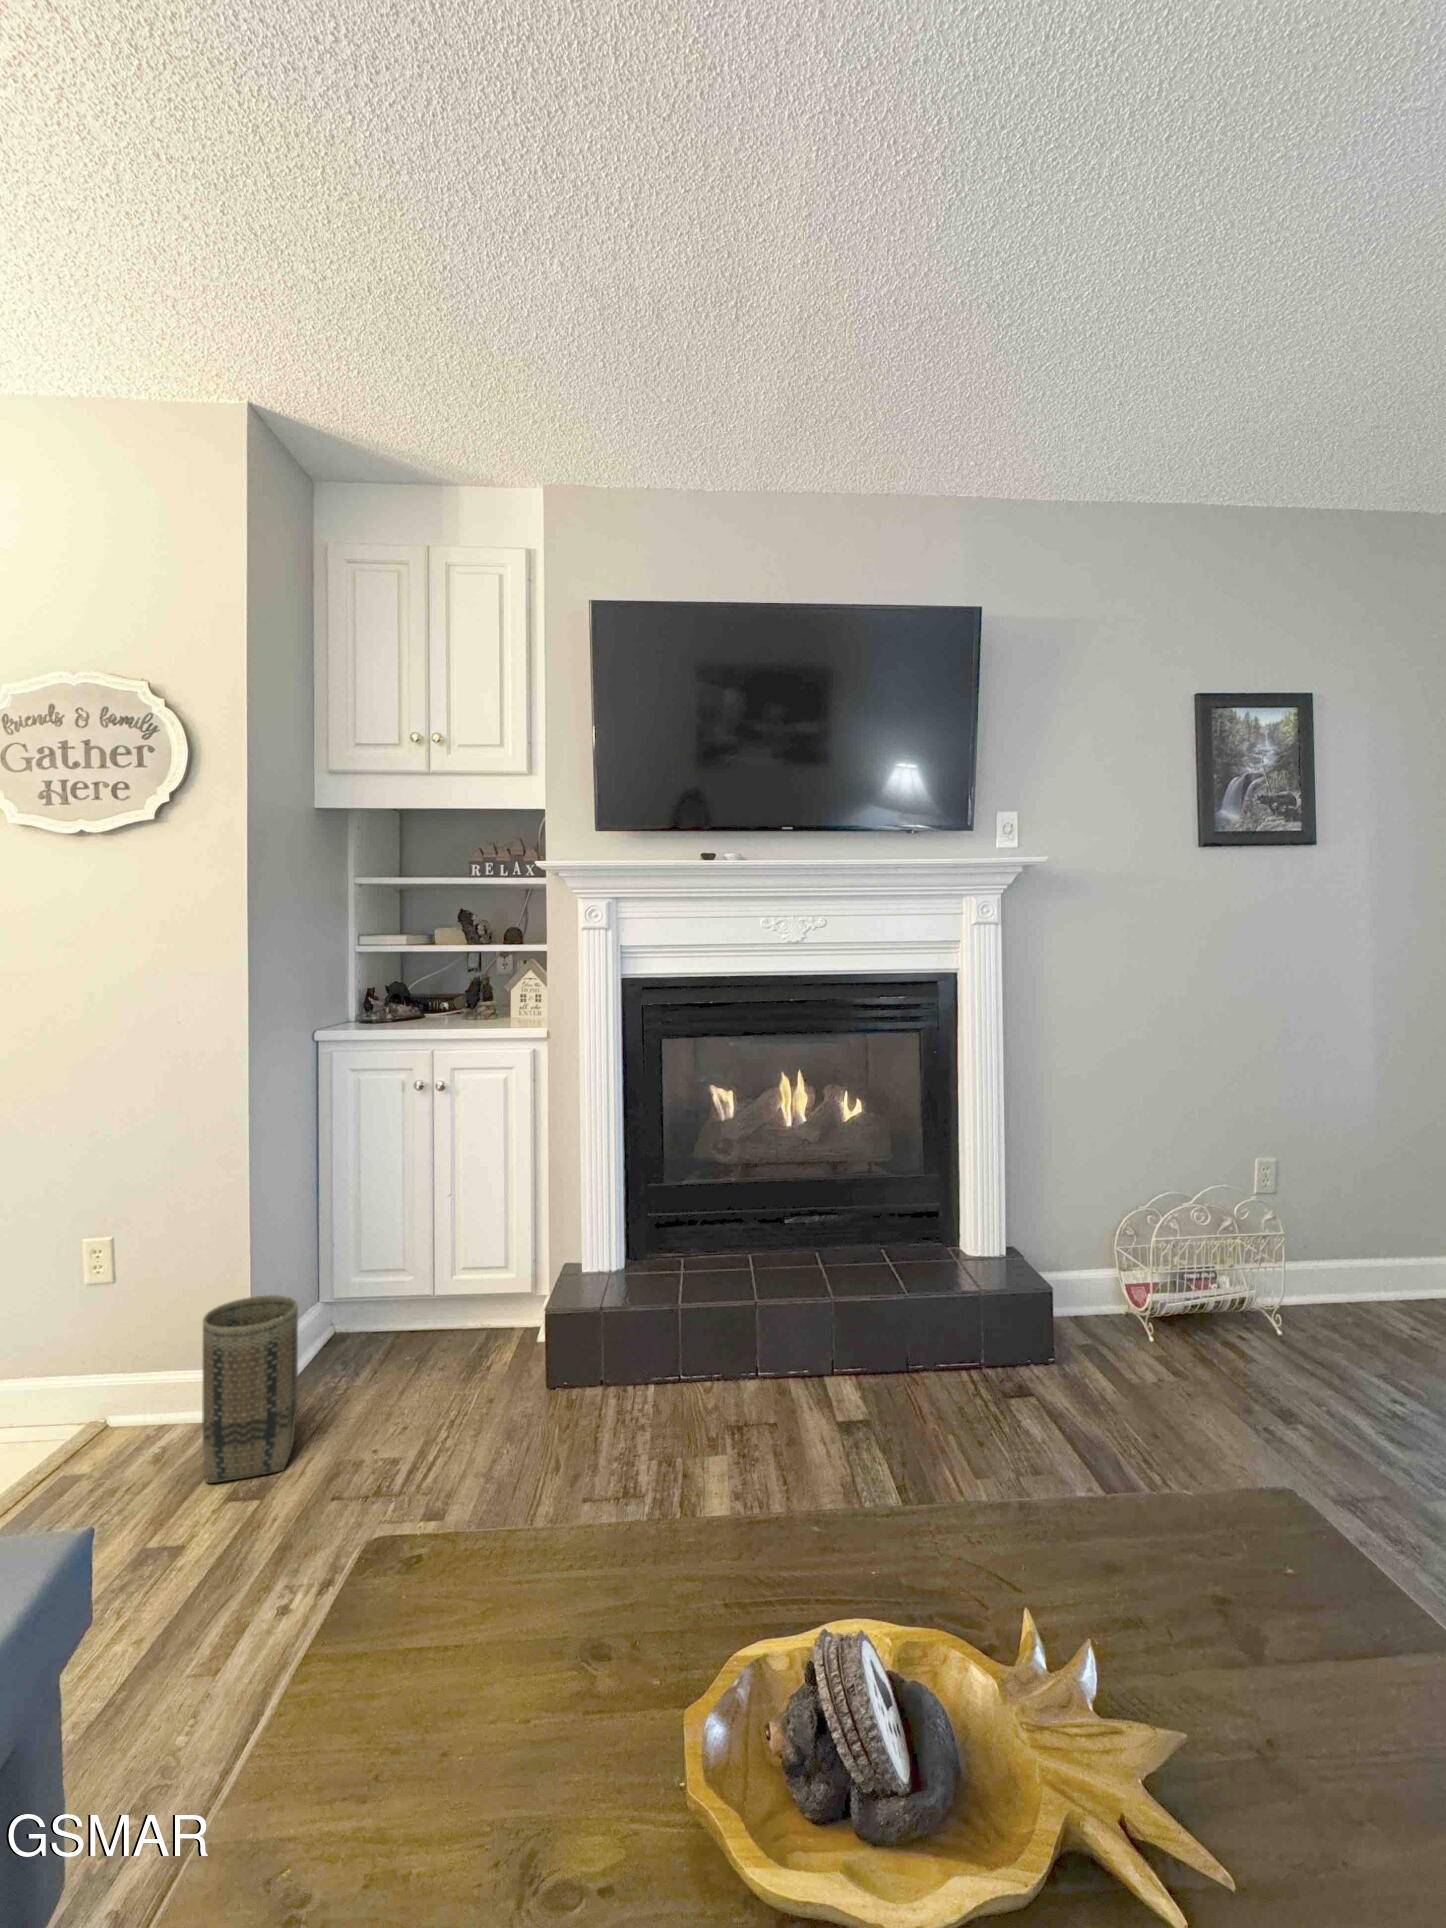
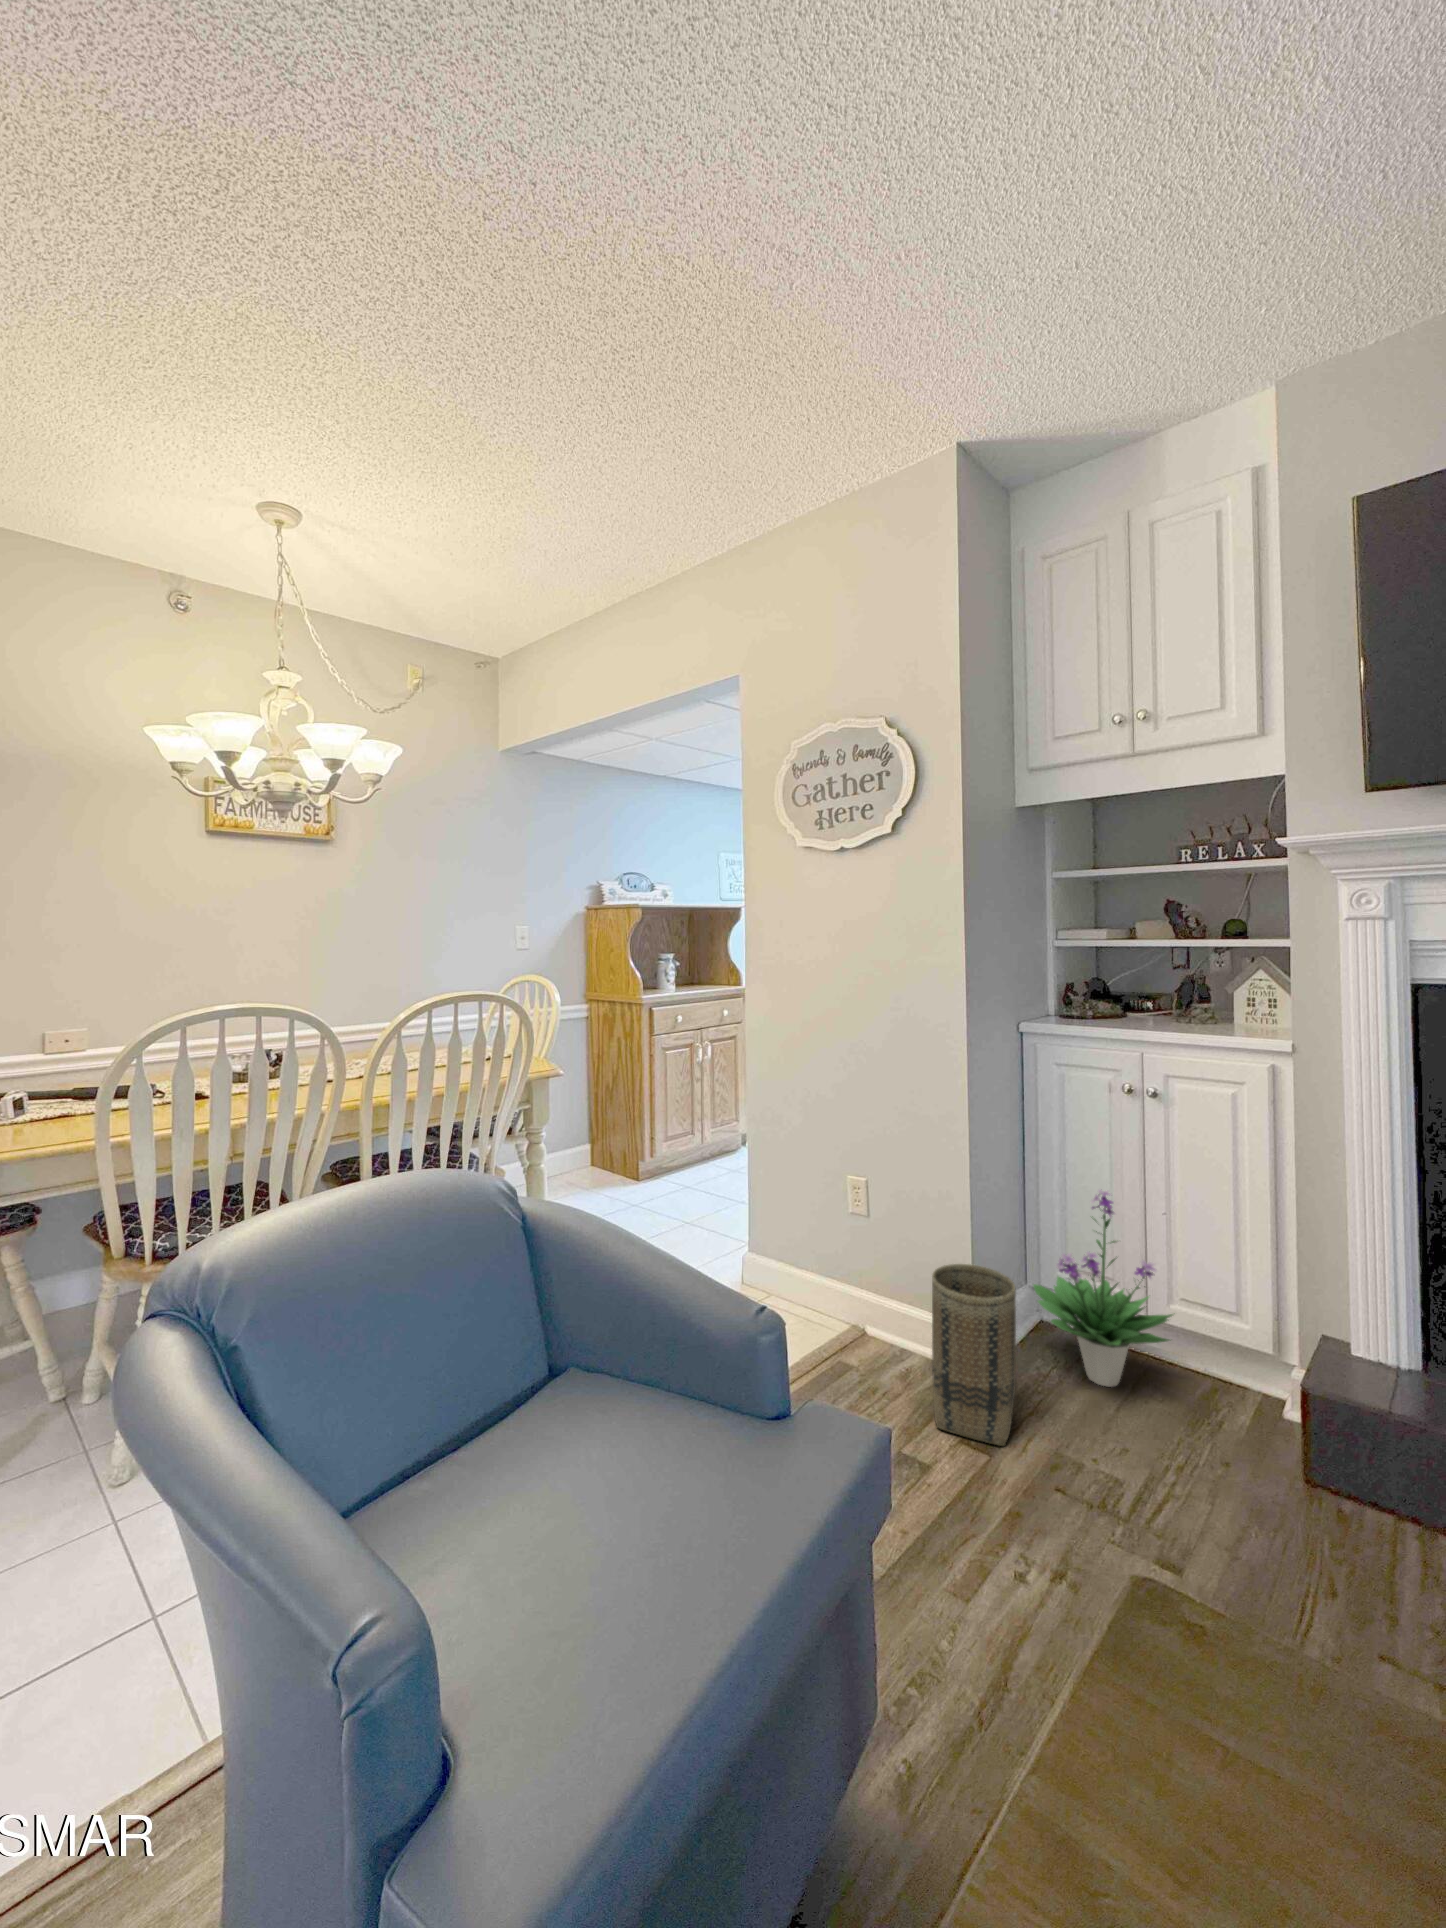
potted plant: none [322,1190,456,1382] -> present [1033,1190,1172,1387]

